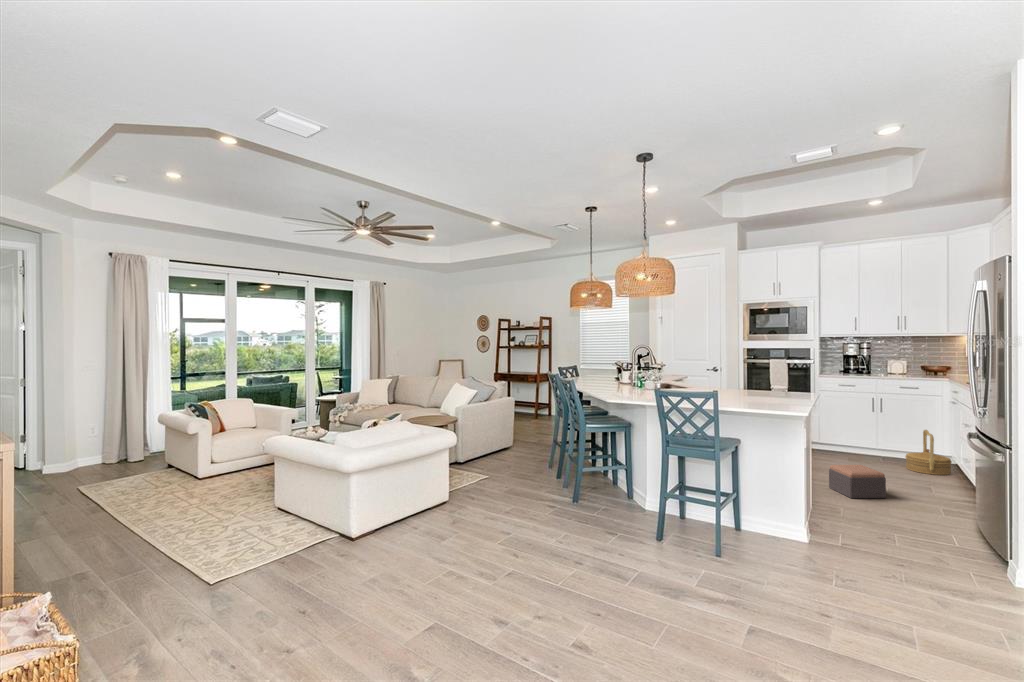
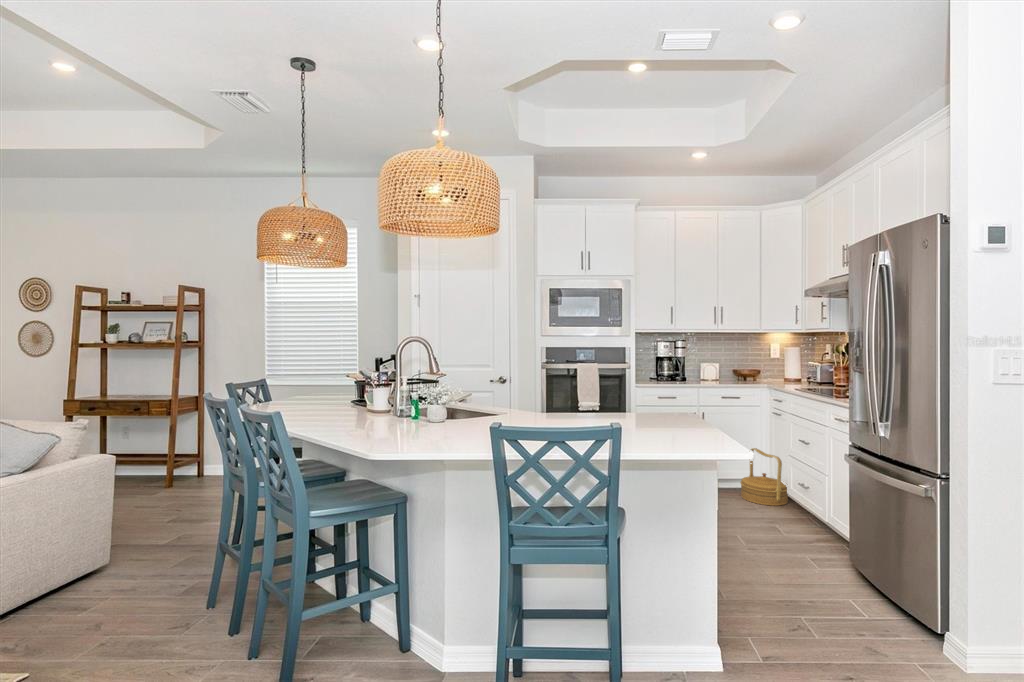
footstool: present [829,465,886,498] -> none [748,522,825,587]

